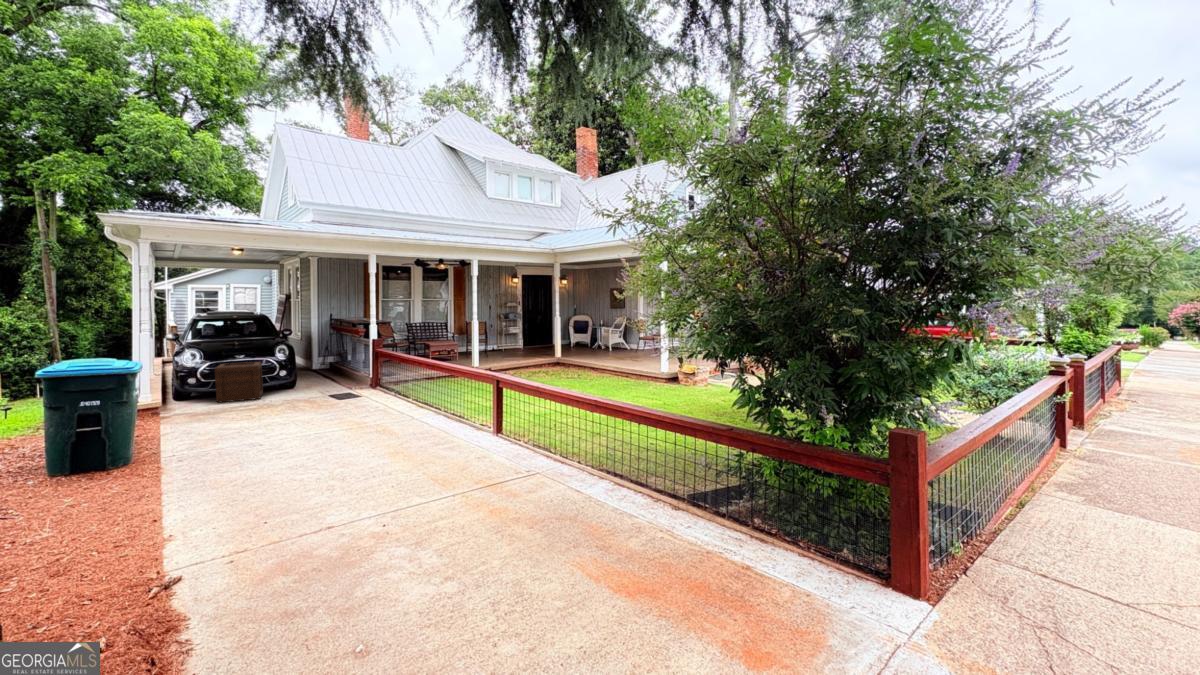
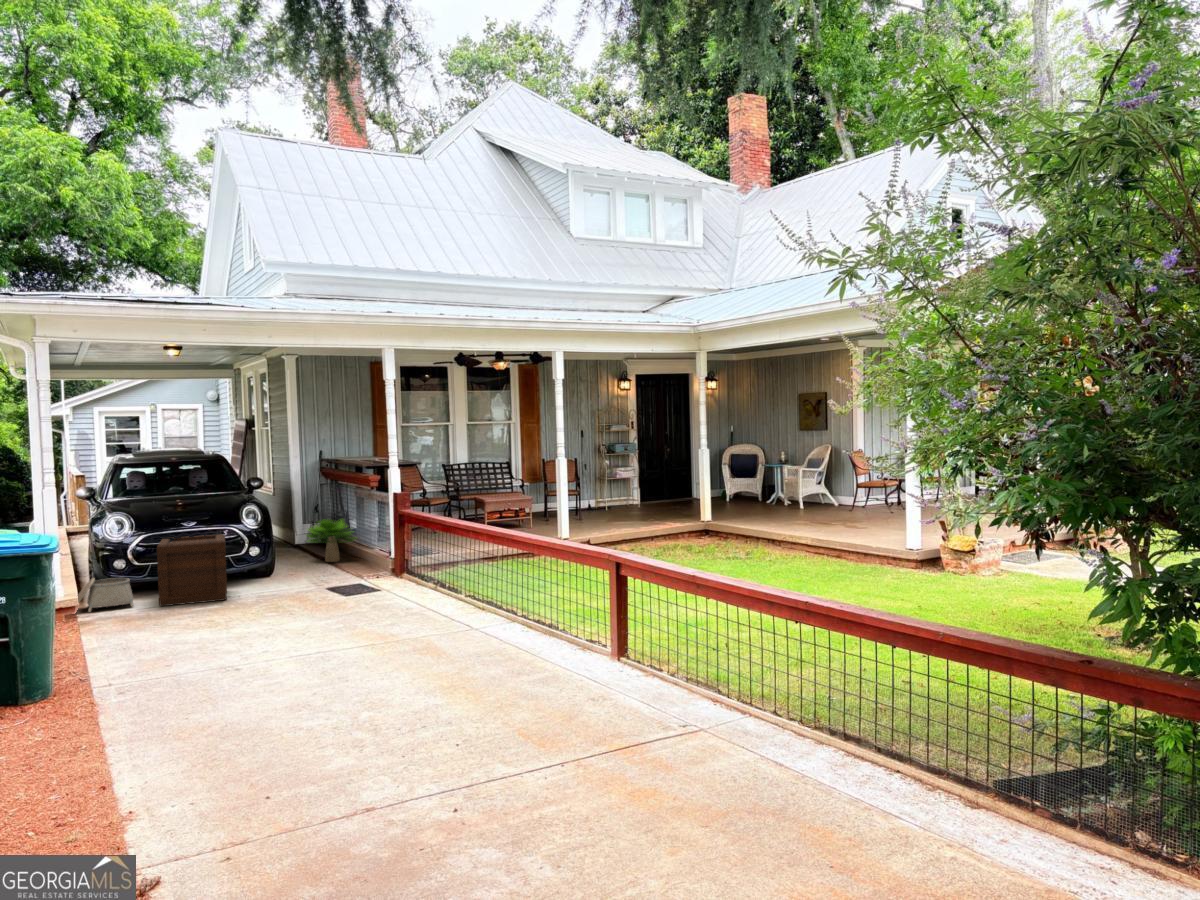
potted plant: none [317,354,352,379] -> present [308,520,355,562]
basket: none [158,386,201,406] -> present [78,578,134,612]

